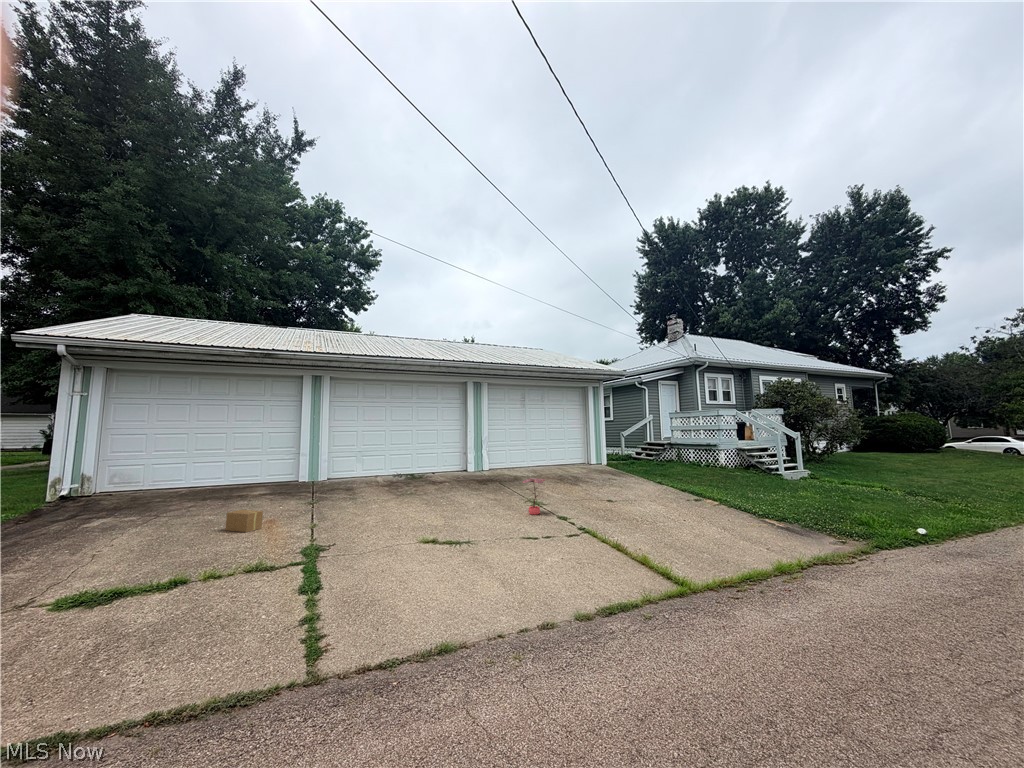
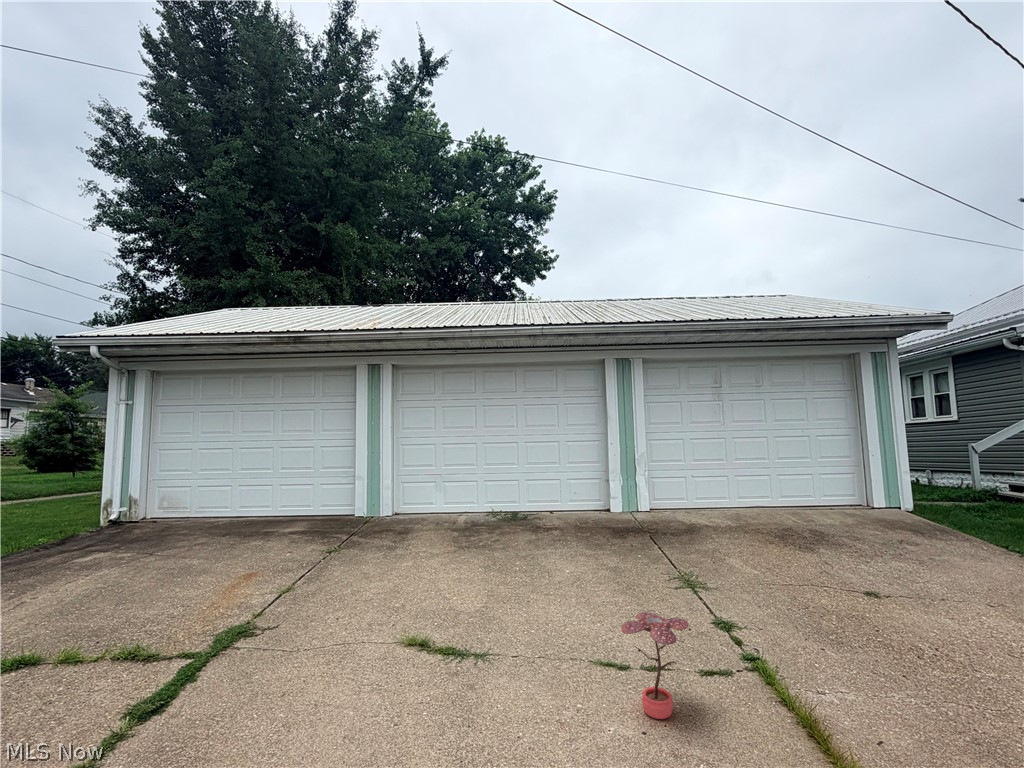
cardboard box: present [226,510,263,532] -> none [84,615,131,670]

